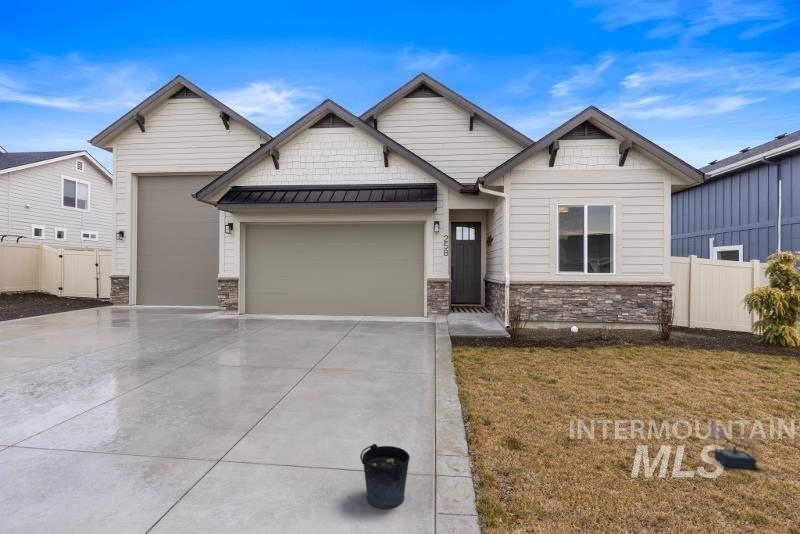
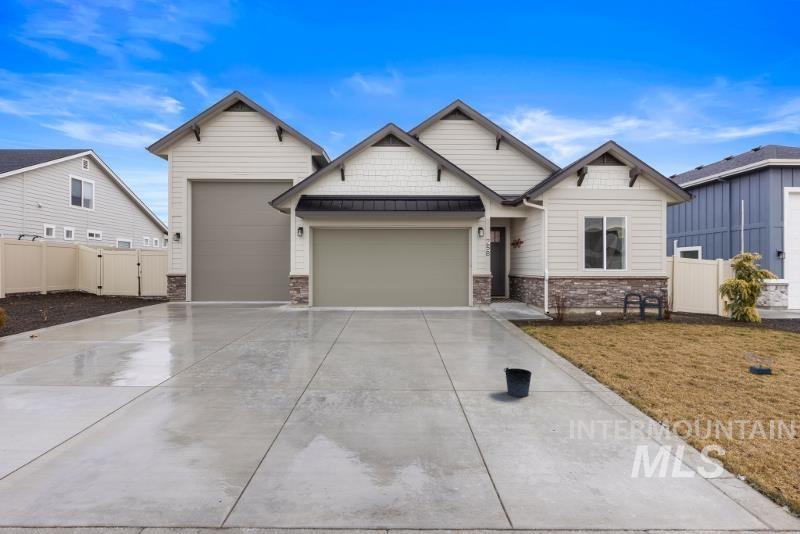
bench: none [610,305,658,341] -> present [623,293,662,320]
bucket: present [360,444,410,508] -> present [504,367,532,397]

